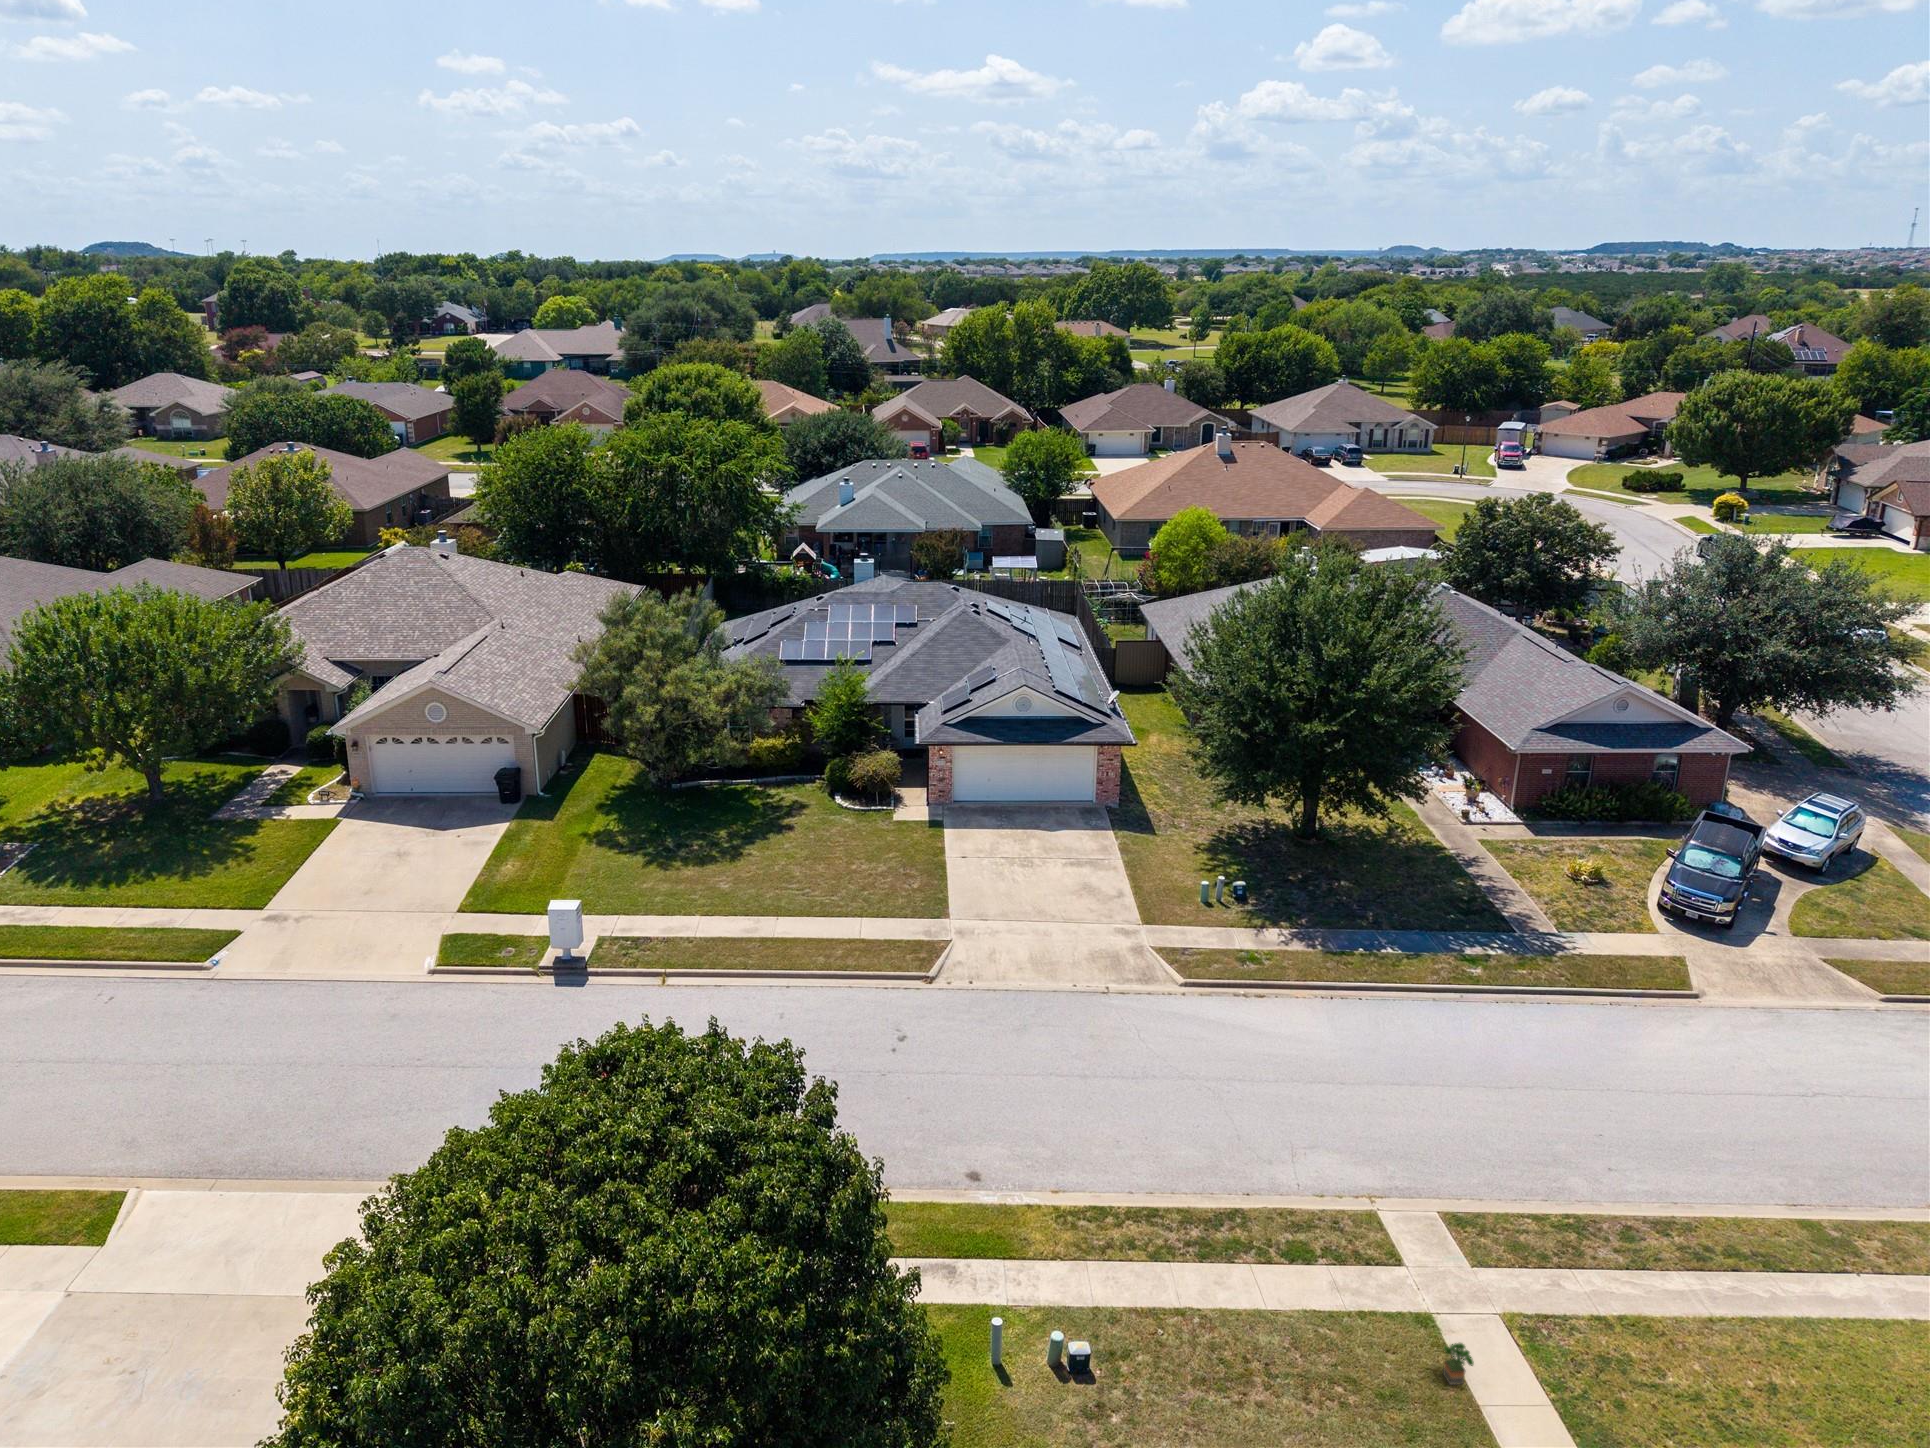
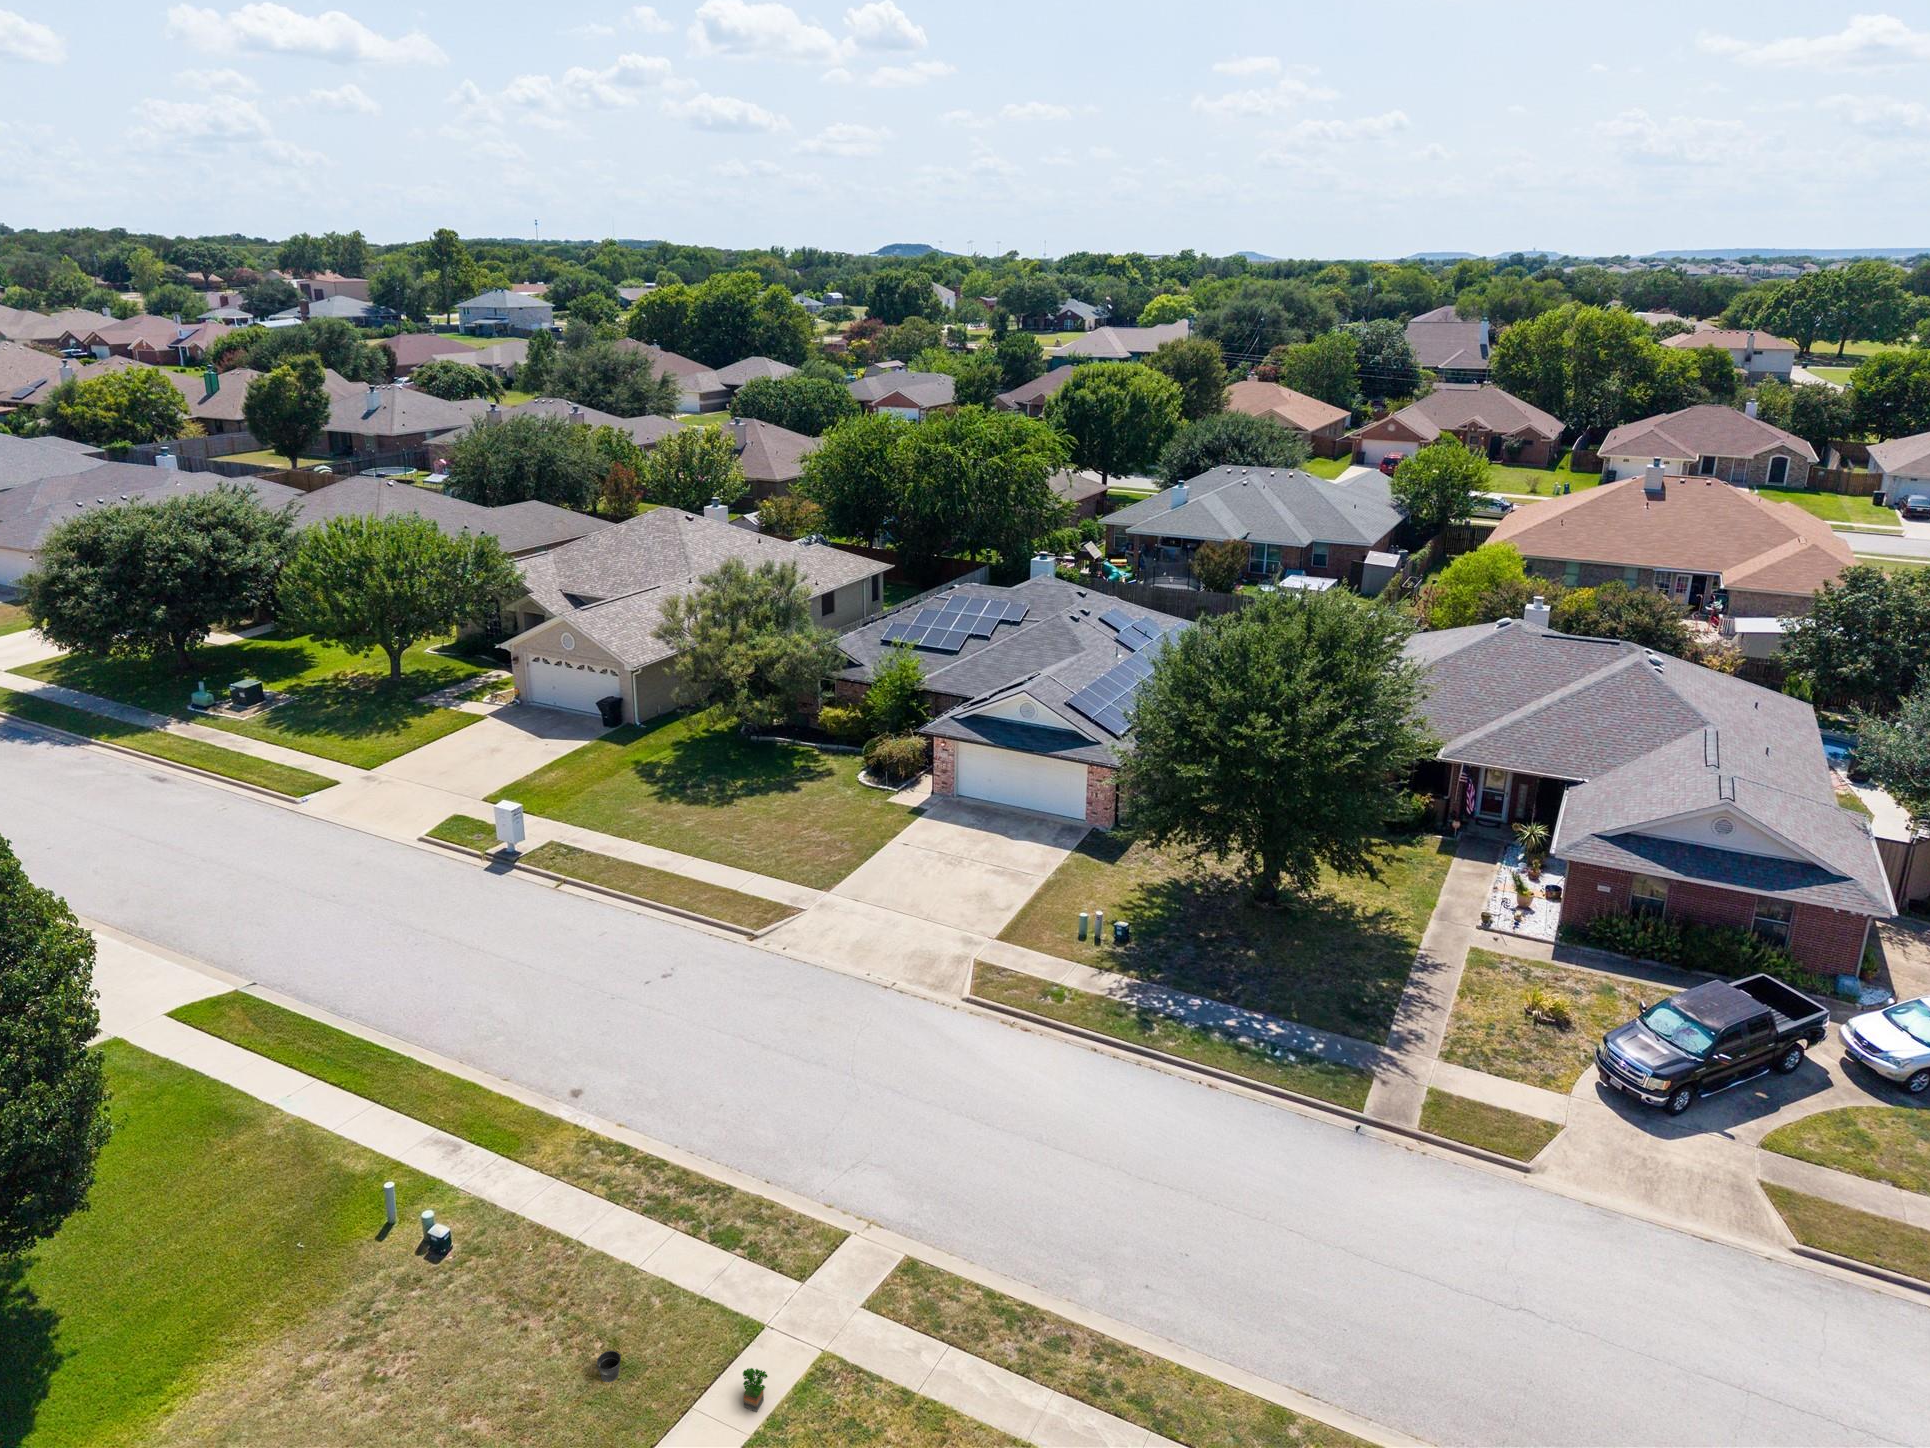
bucket: none [1303,1384,1331,1417] -> present [596,1351,621,1382]

